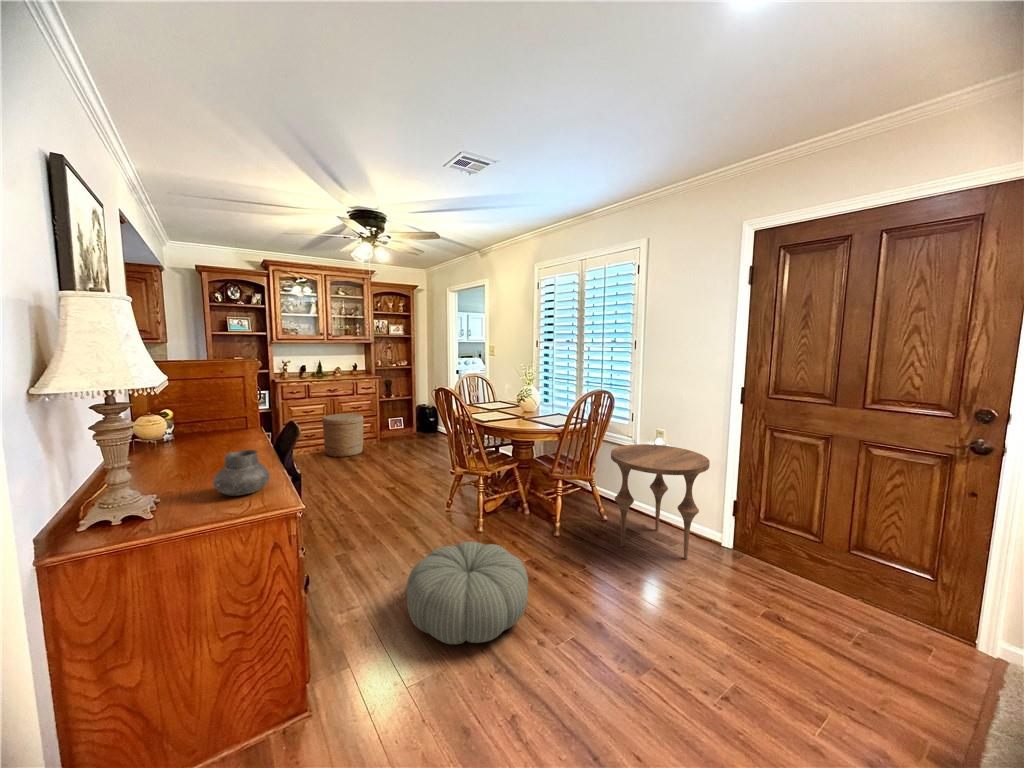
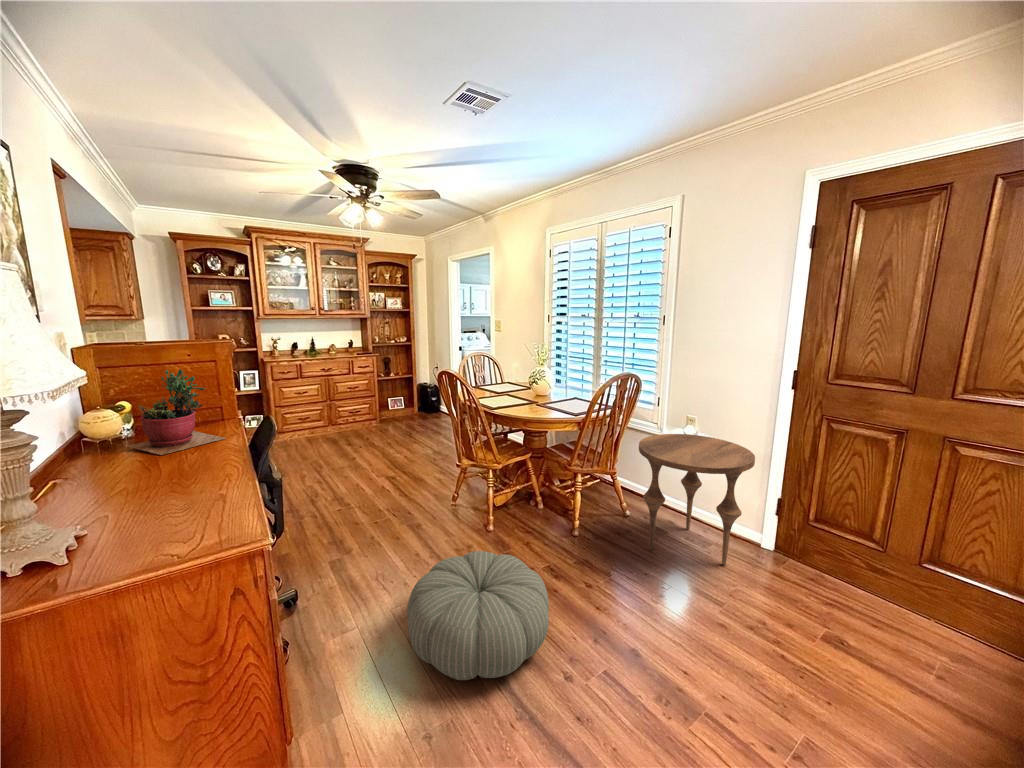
succulent plant: none [168,382,252,454] -> present [129,369,225,455]
woven basket: present [322,413,364,457] -> none [316,395,362,443]
vase: present [213,450,270,496] -> none [161,460,235,519]

